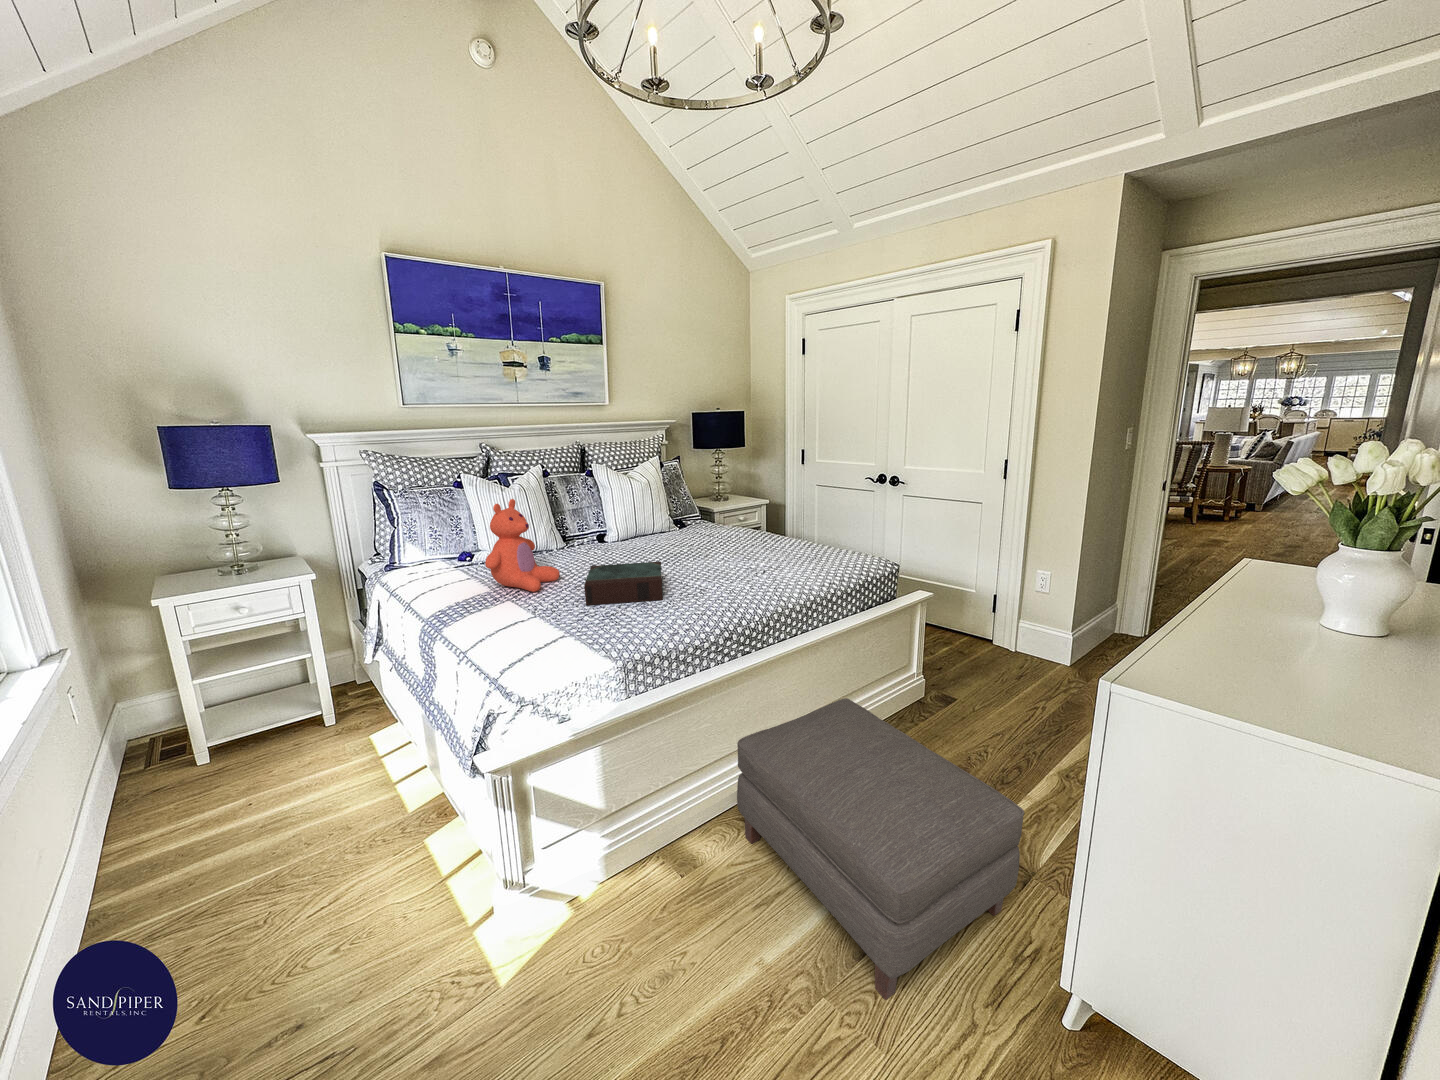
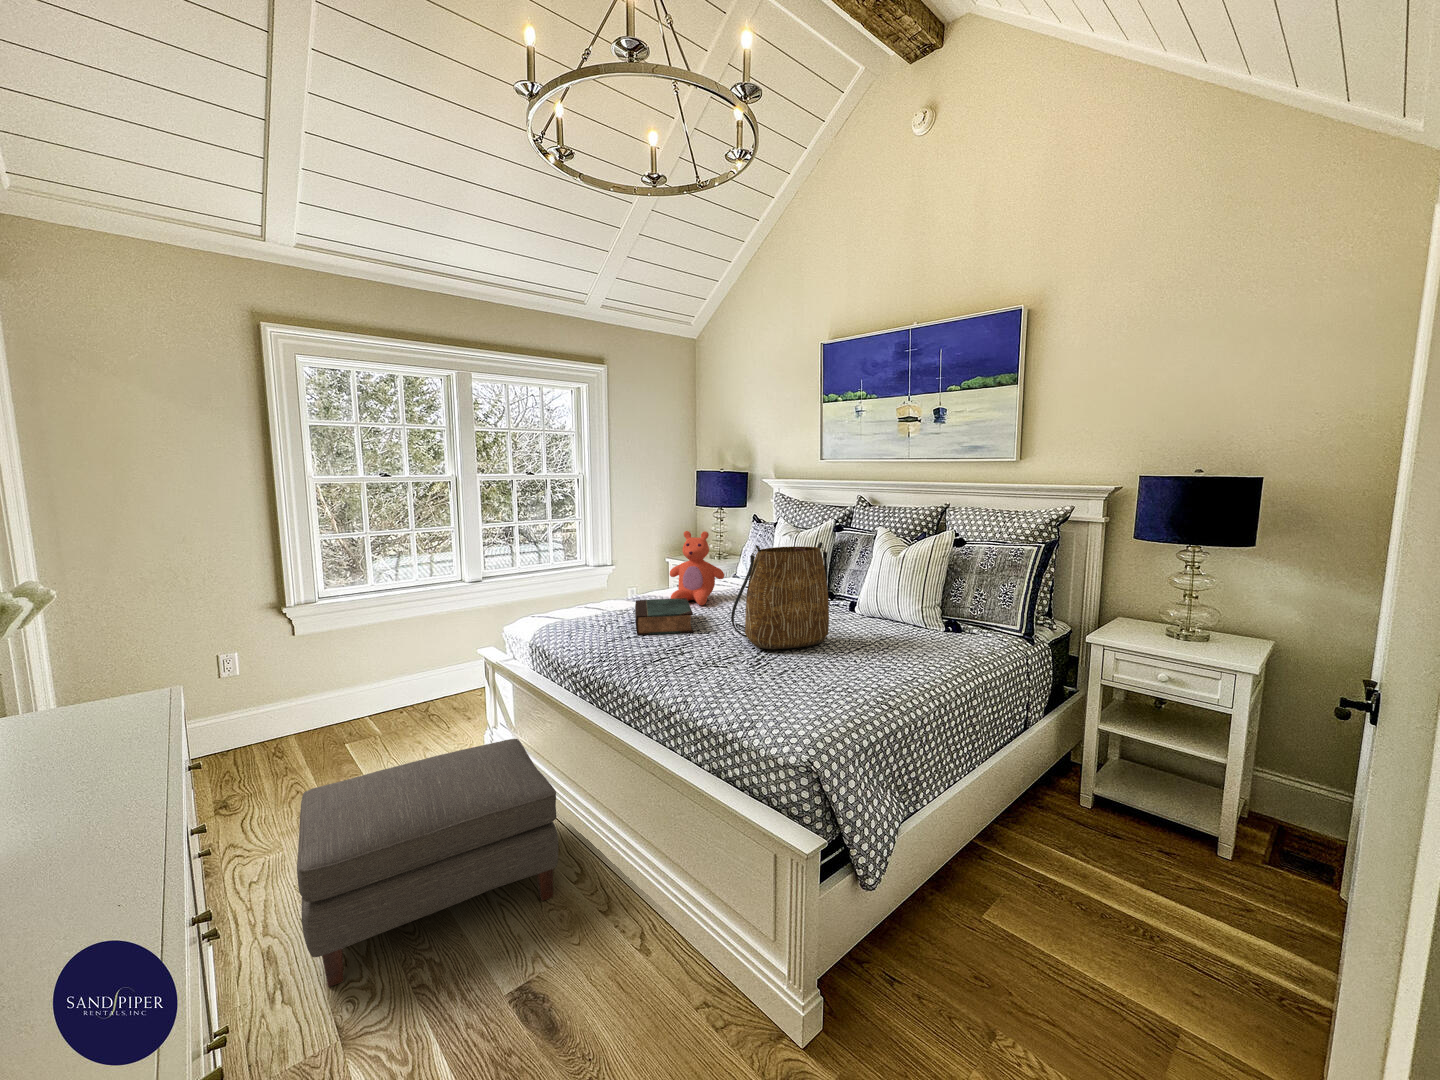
tote bag: none [675,467,731,562] -> present [731,542,829,649]

